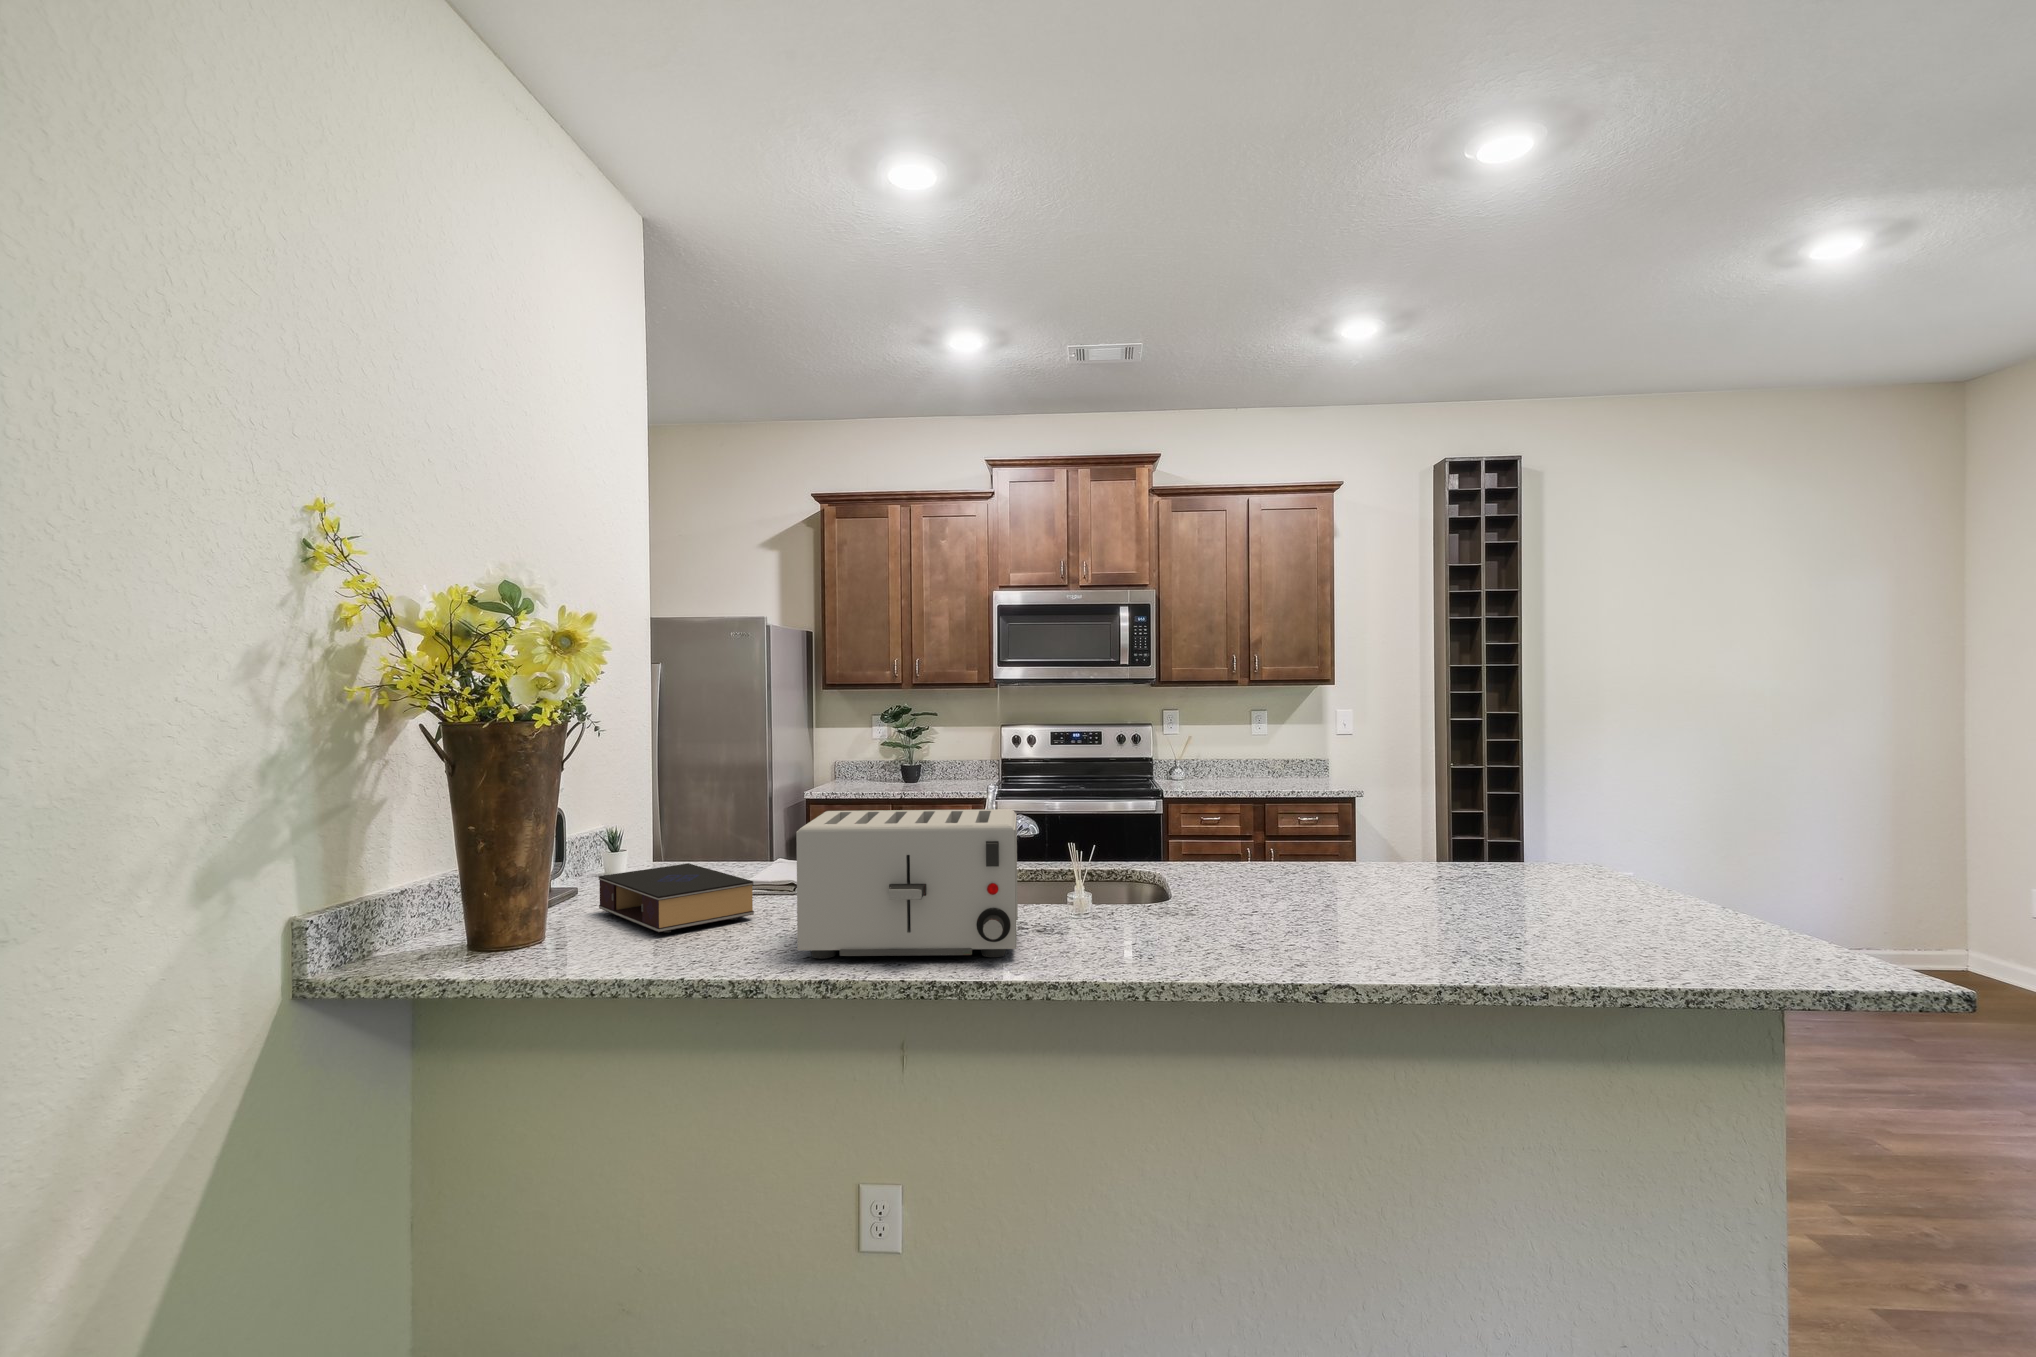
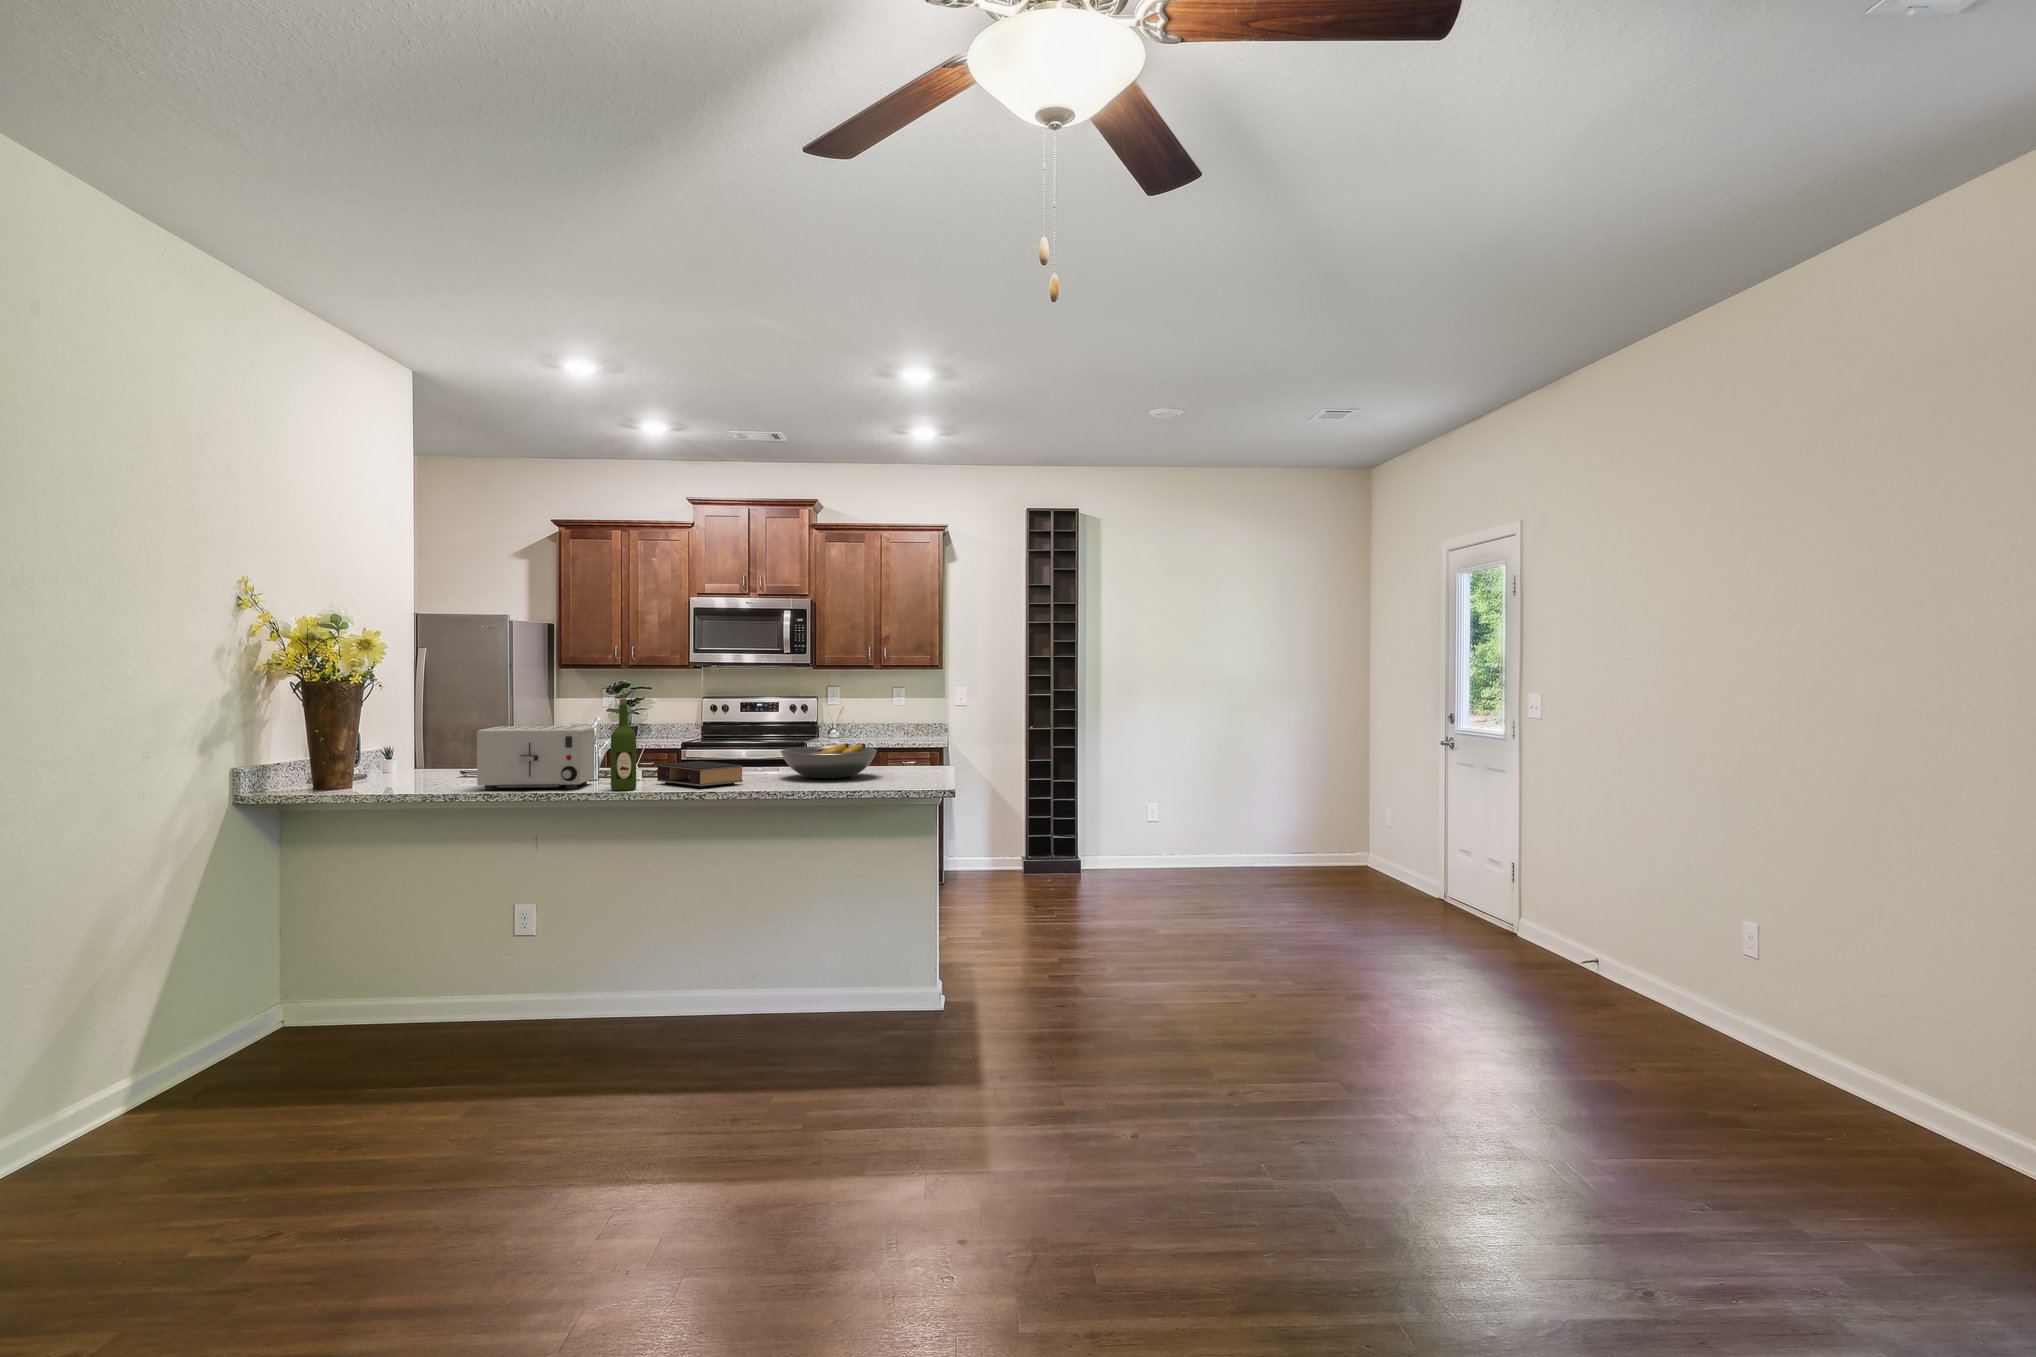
wine bottle: none [1086,756,1142,969] -> present [611,699,636,790]
fruit bowl: none [1370,838,1592,918] -> present [781,743,877,779]
book: present [599,863,754,933] -> present [657,761,743,788]

